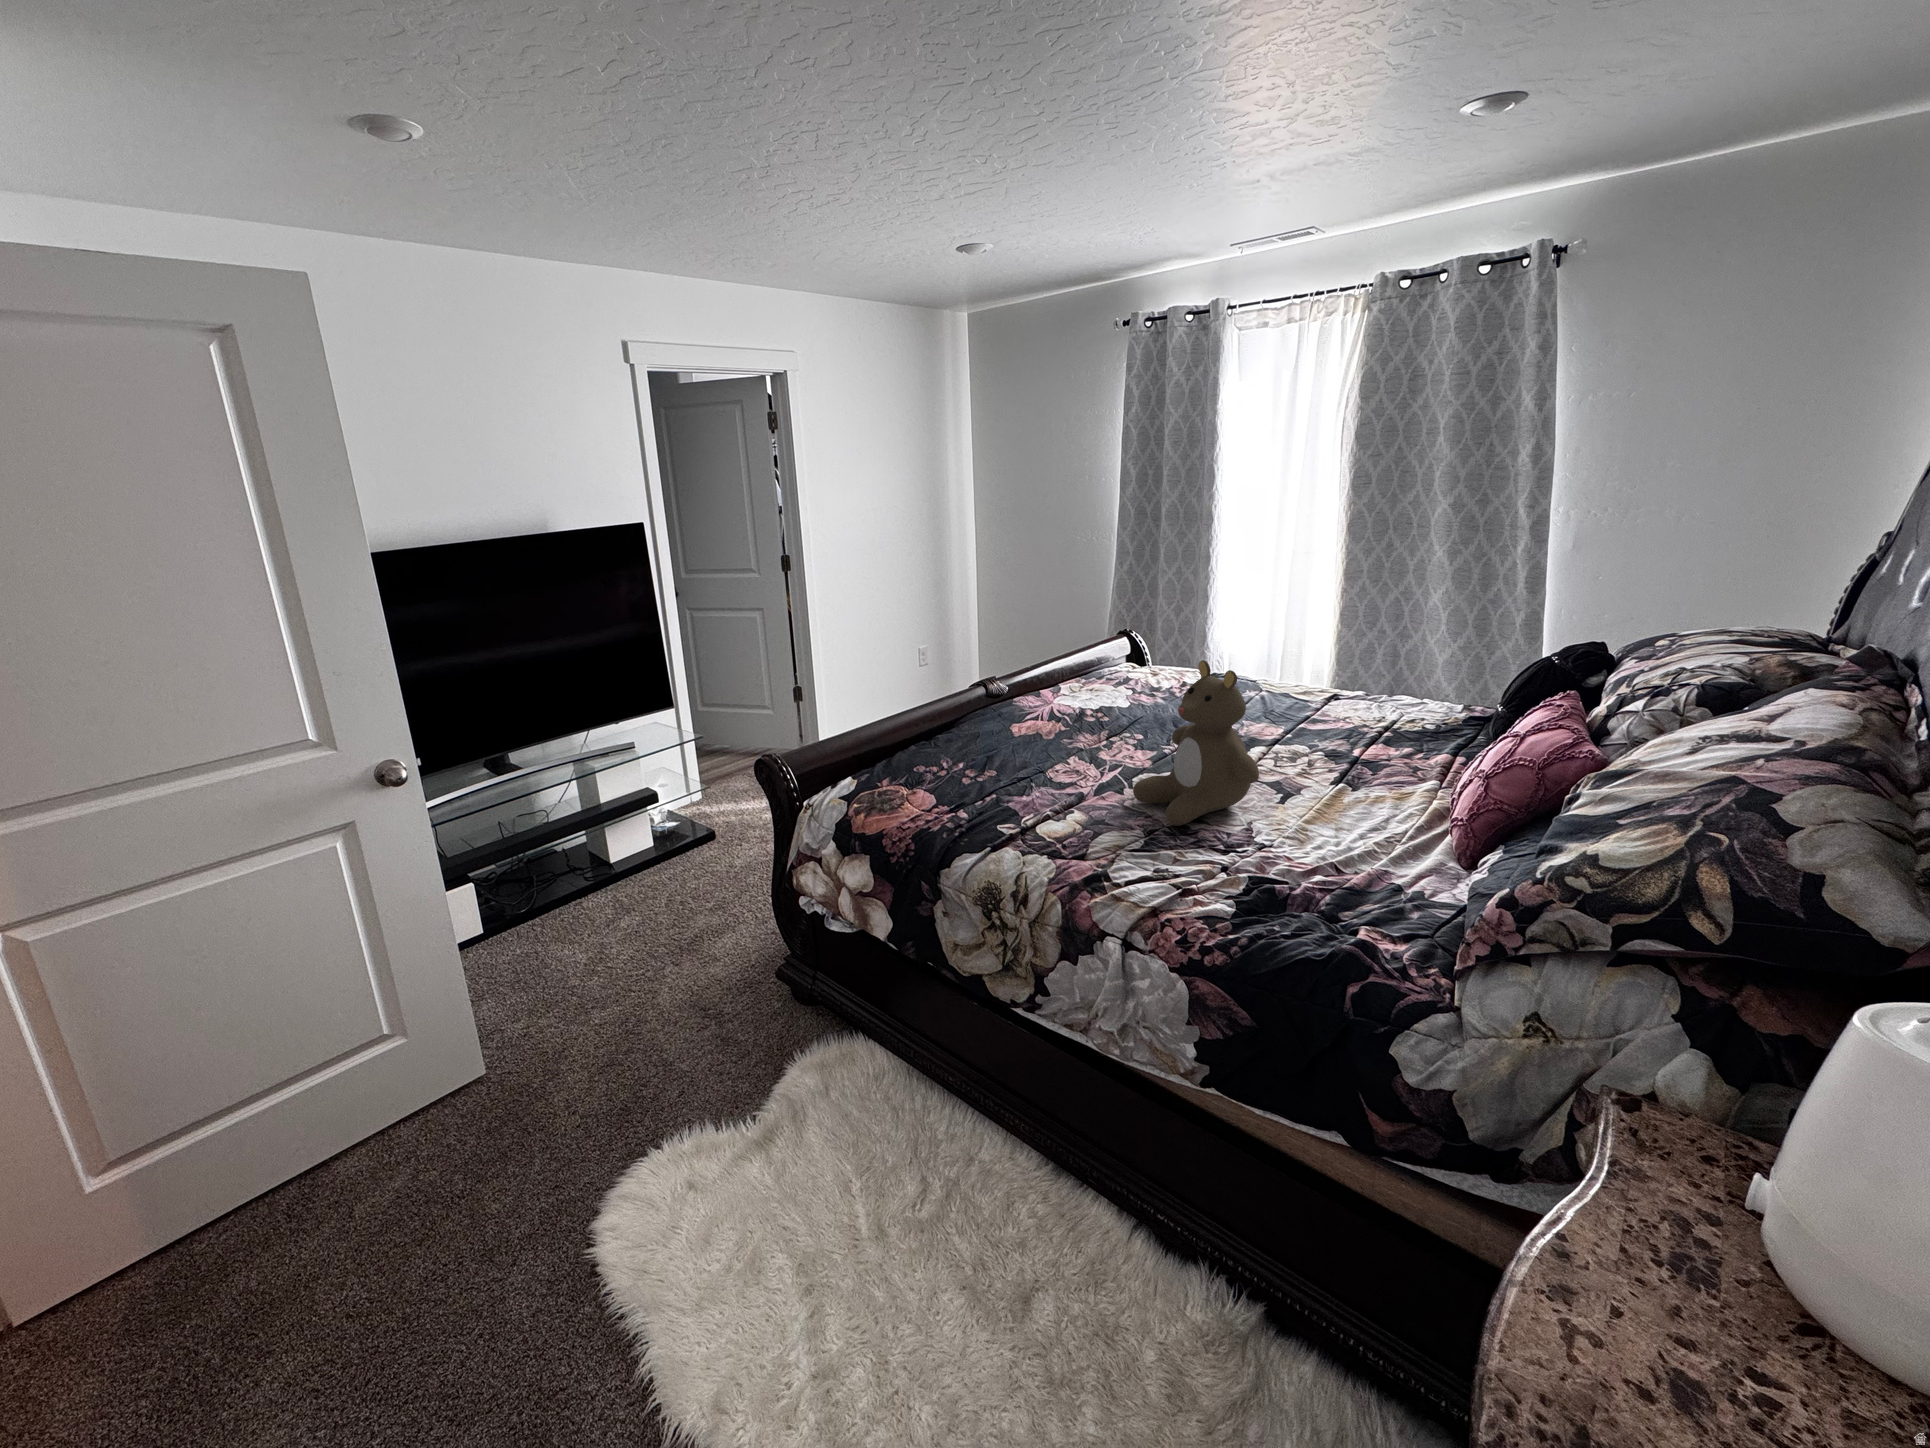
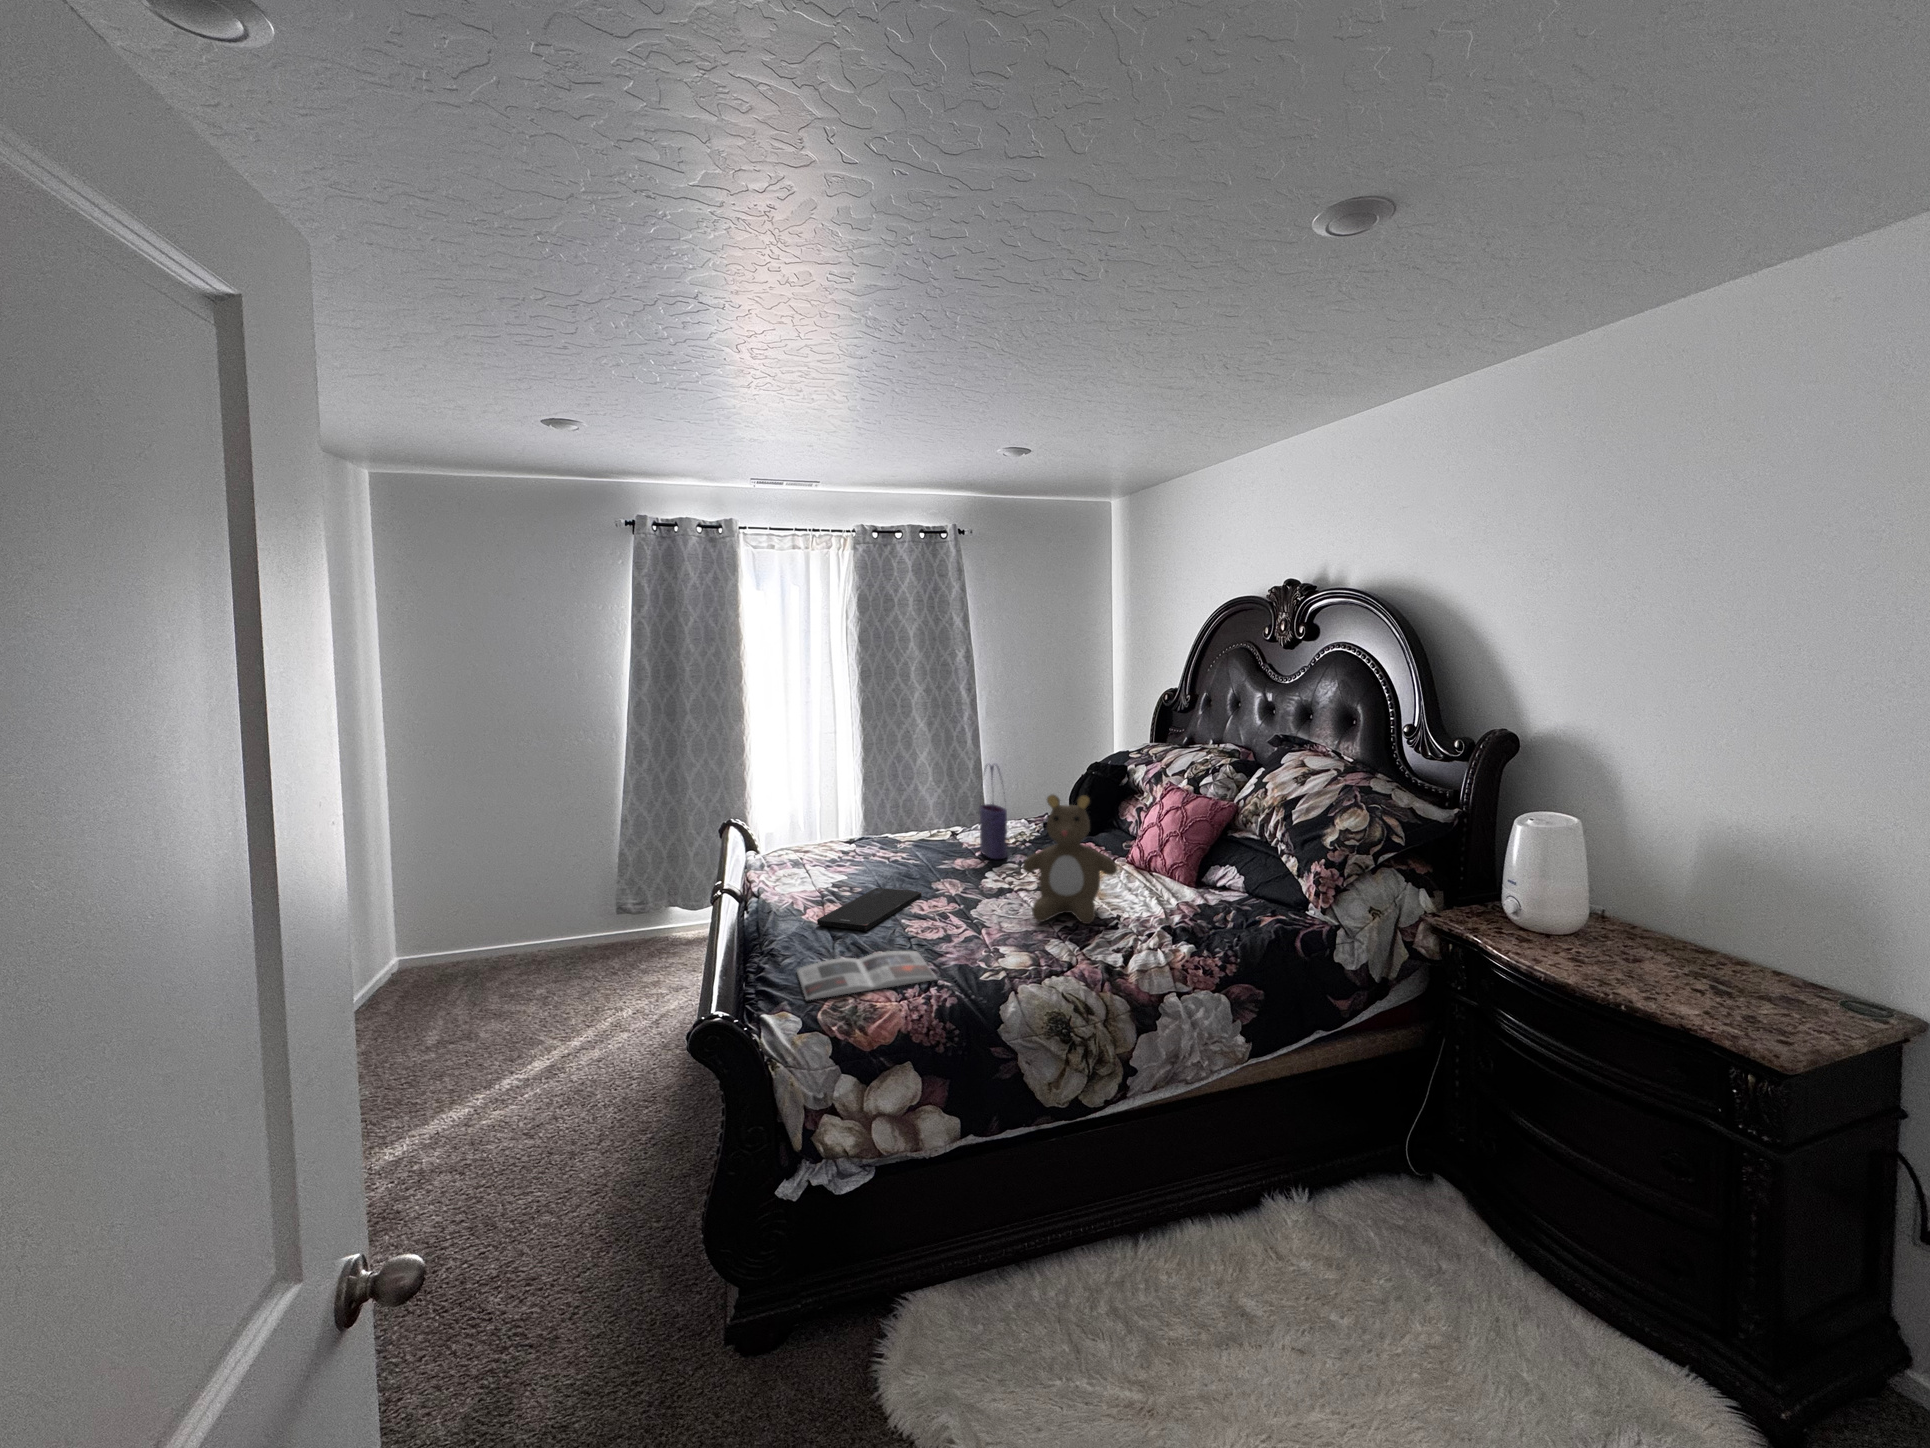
tote bag: none [1283,606,1319,726] -> present [980,764,1007,859]
smartphone: none [1006,713,1131,746] -> present [817,888,922,930]
magazine: none [870,754,1004,807] -> present [797,951,937,1000]

